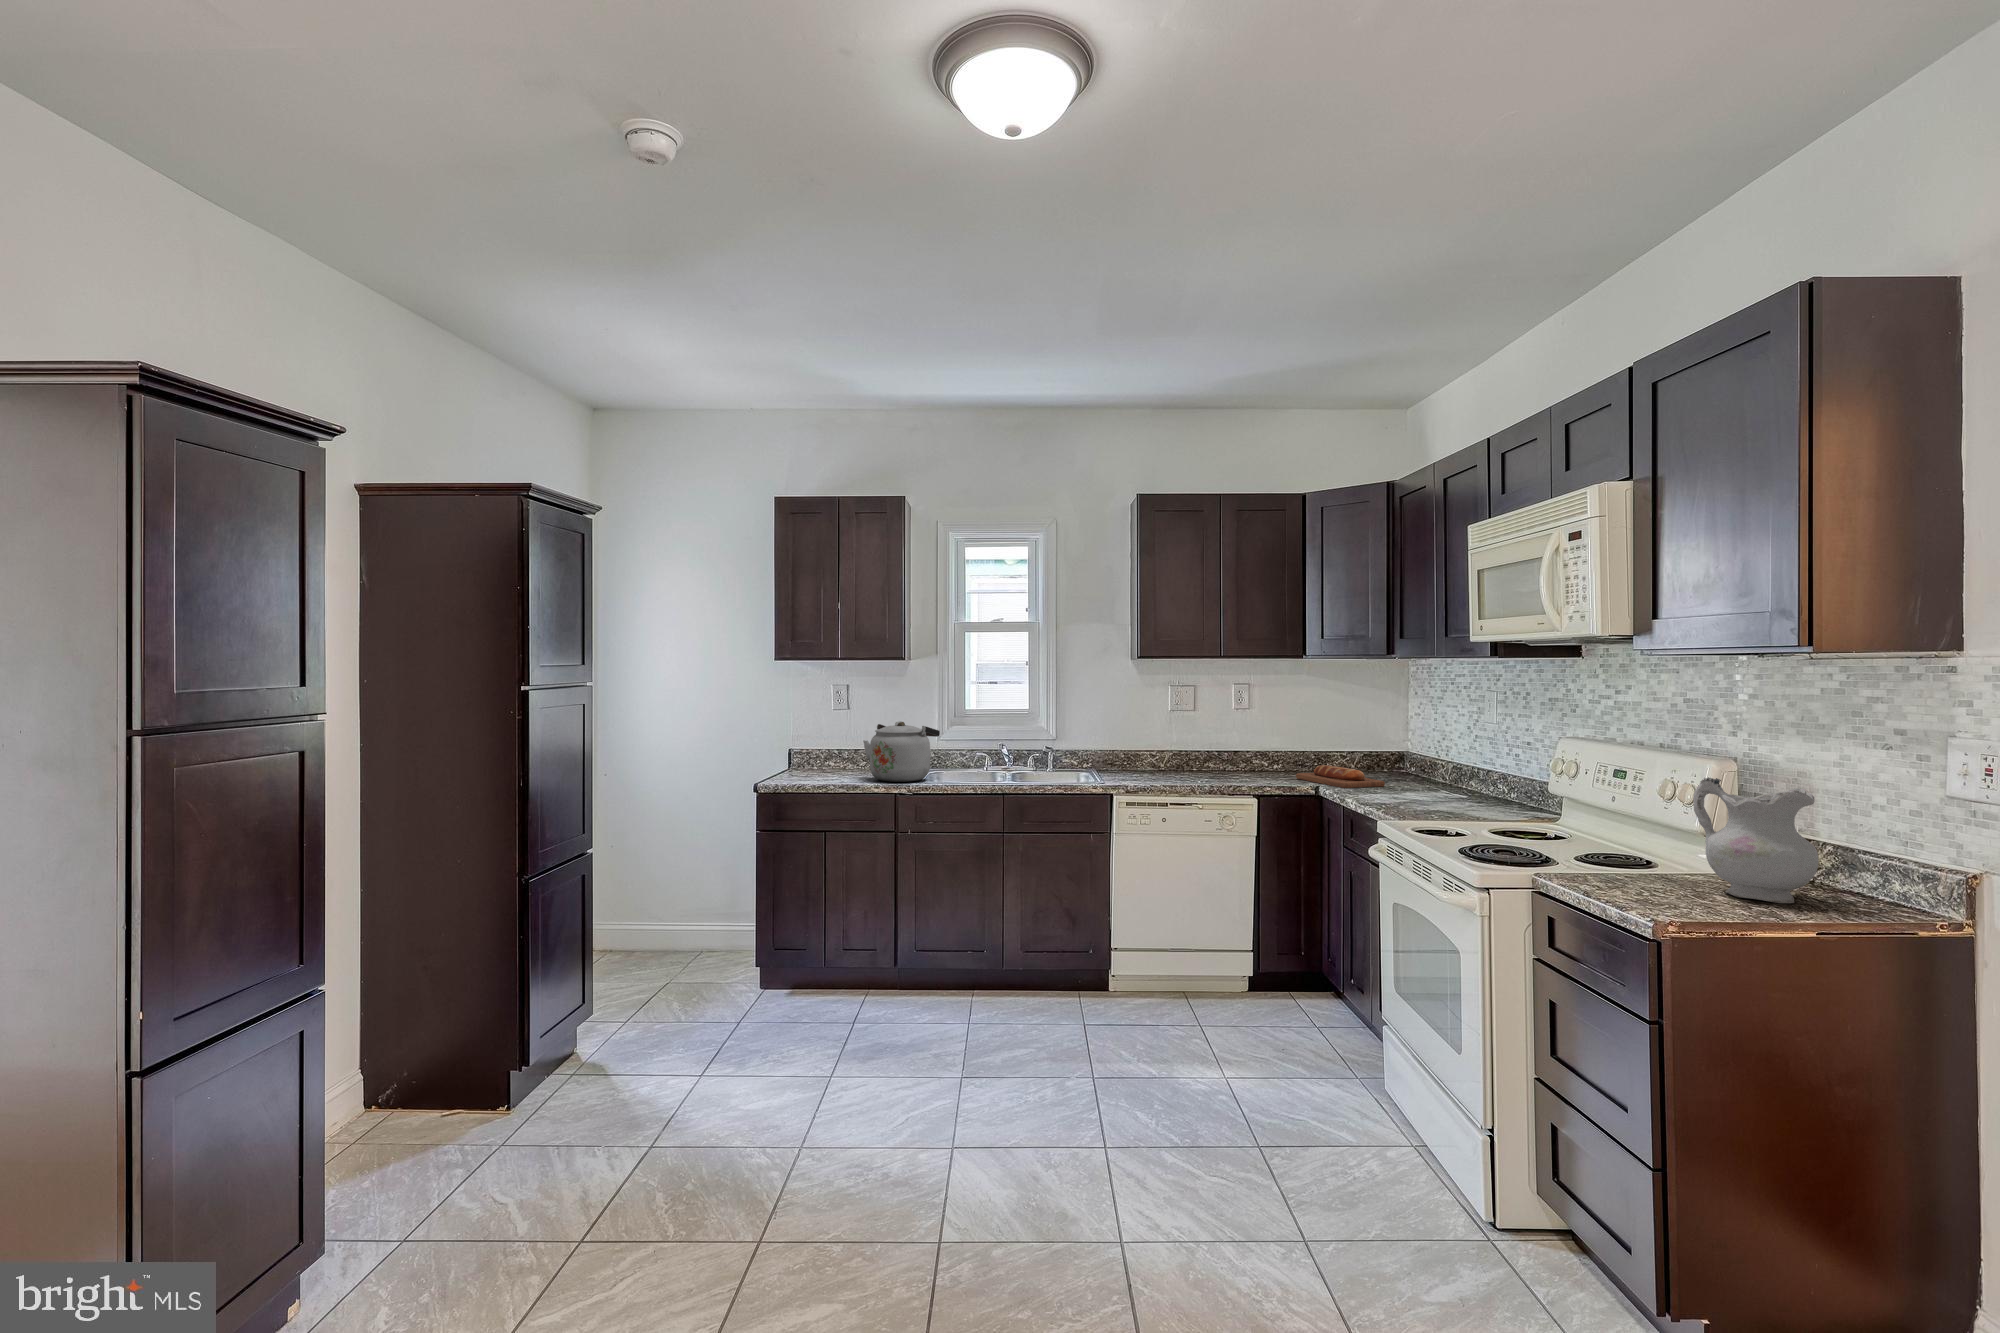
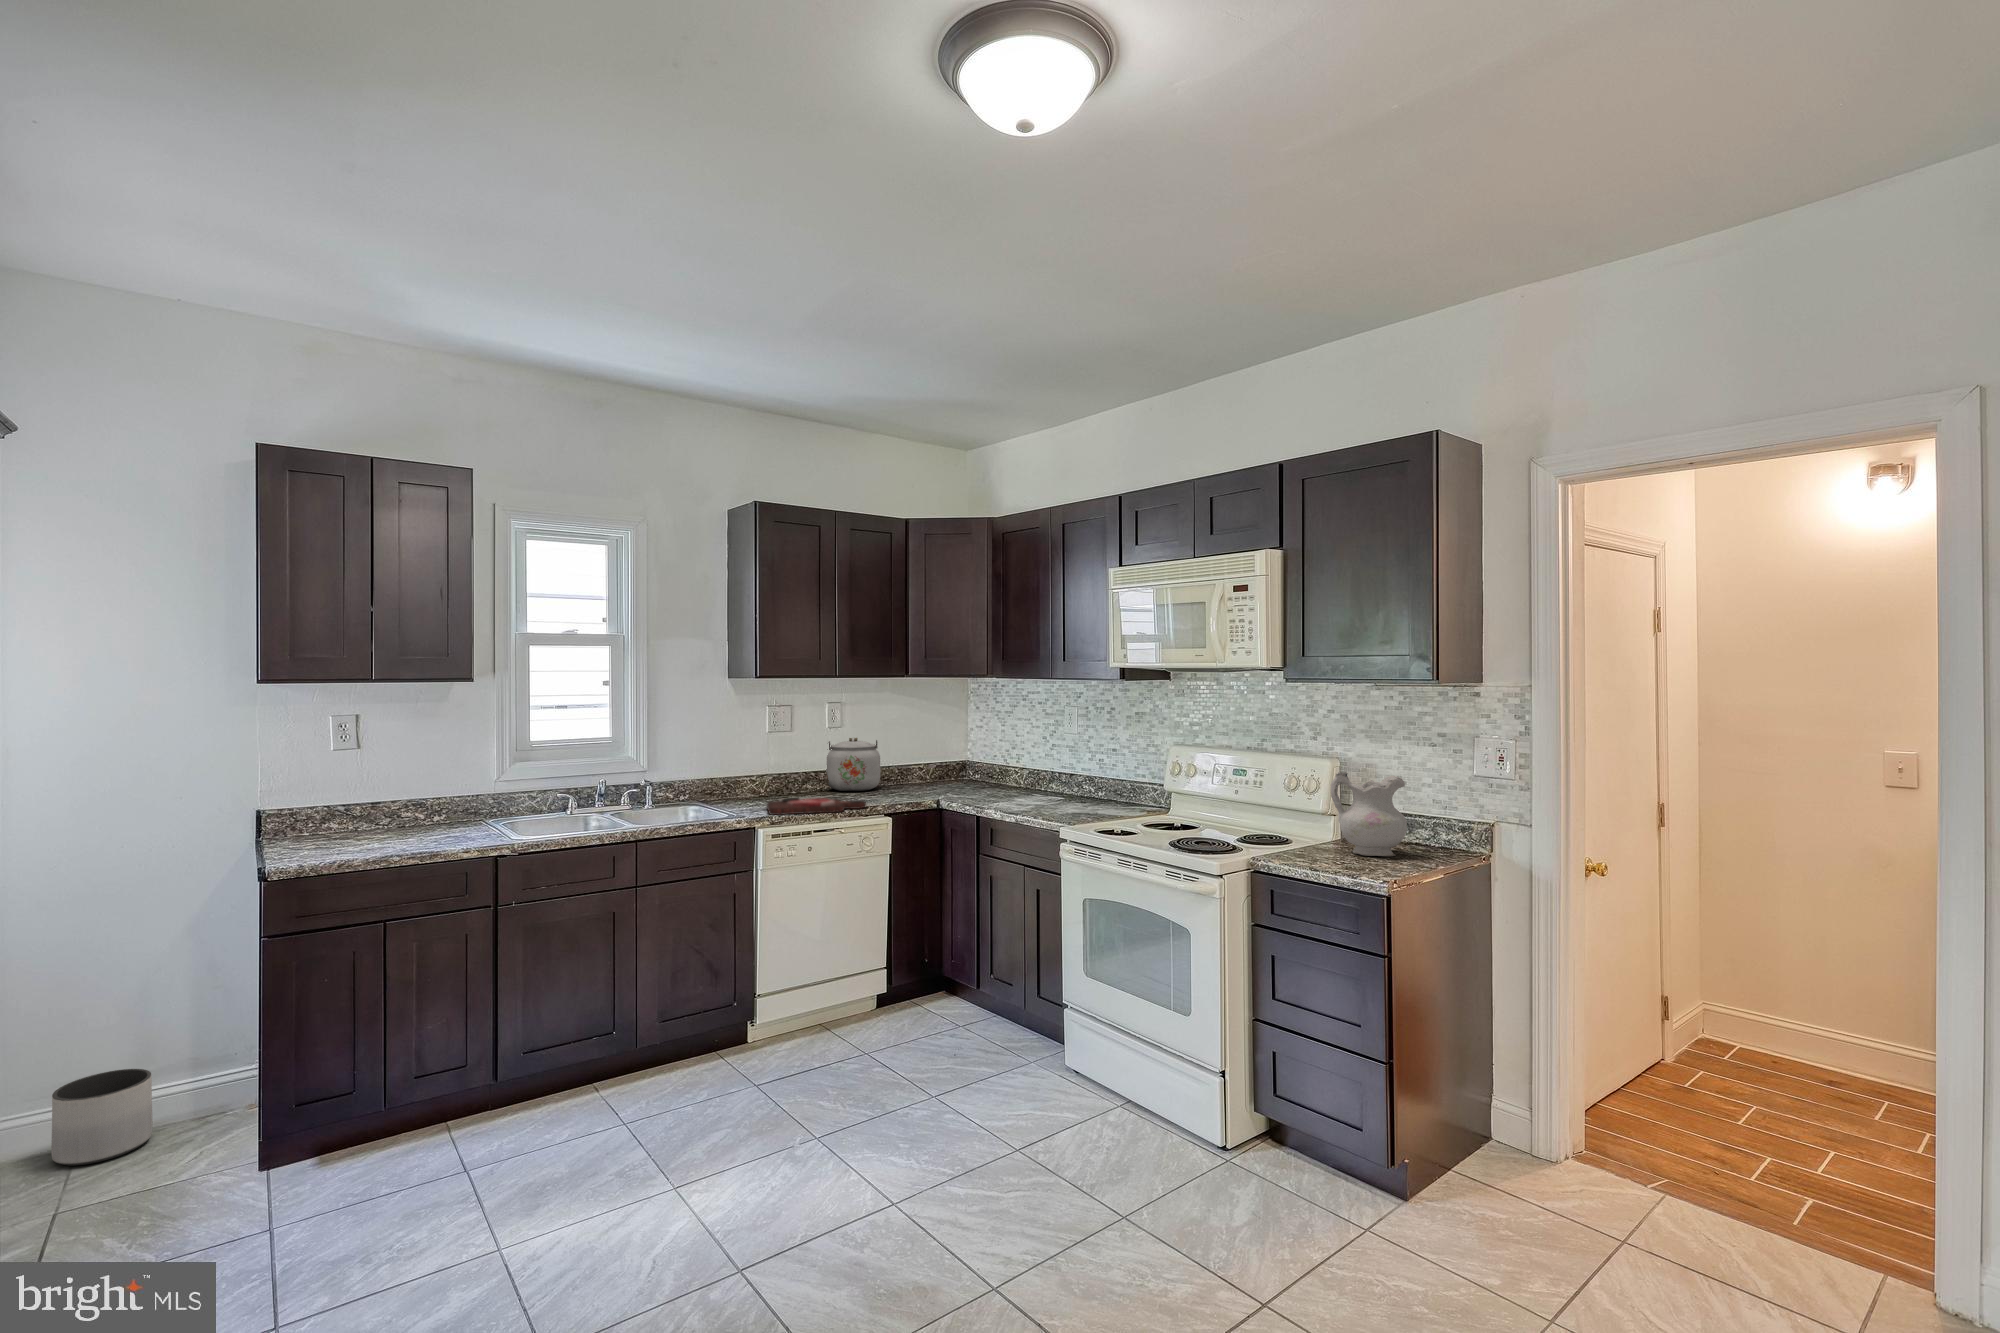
kettle: present [863,721,940,782] -> present [826,737,880,791]
bread loaf: present [1296,765,1385,788] -> none [900,778,984,799]
cutting board: none [1131,772,1232,788] -> present [767,797,866,815]
planter: none [665,912,716,967] -> present [51,1069,153,1166]

